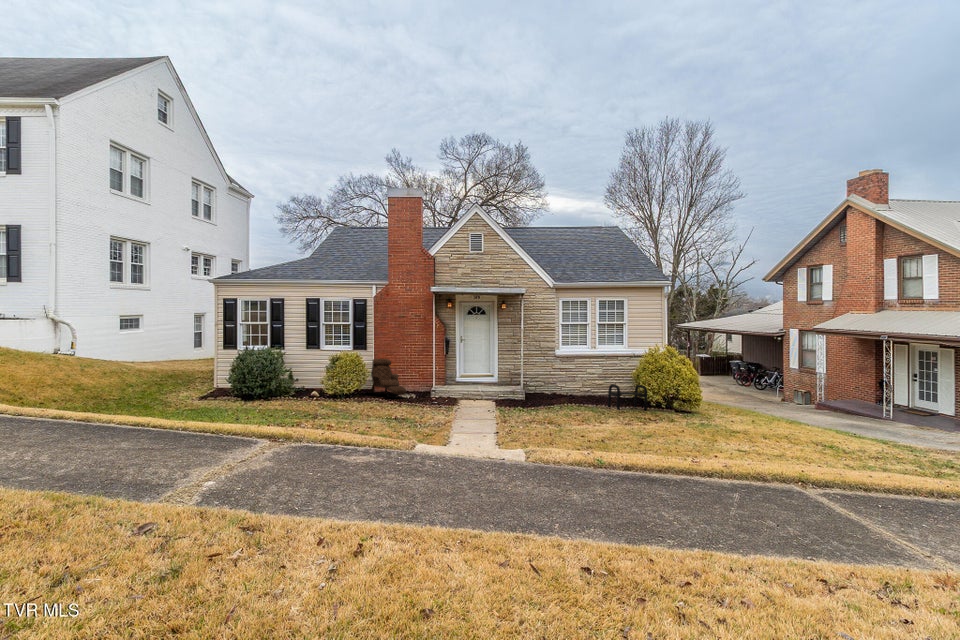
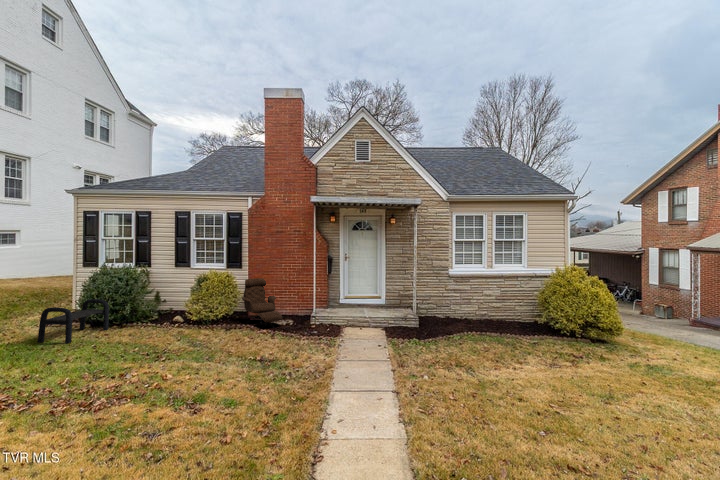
bench: present [608,384,647,410] -> present [37,299,109,344]

